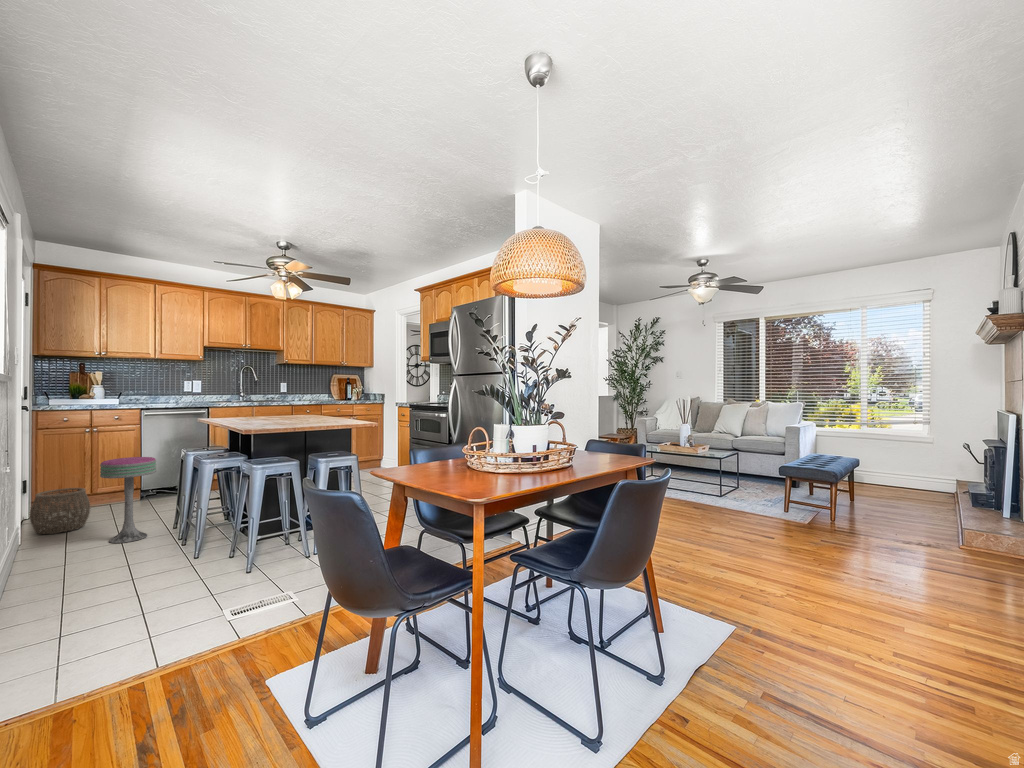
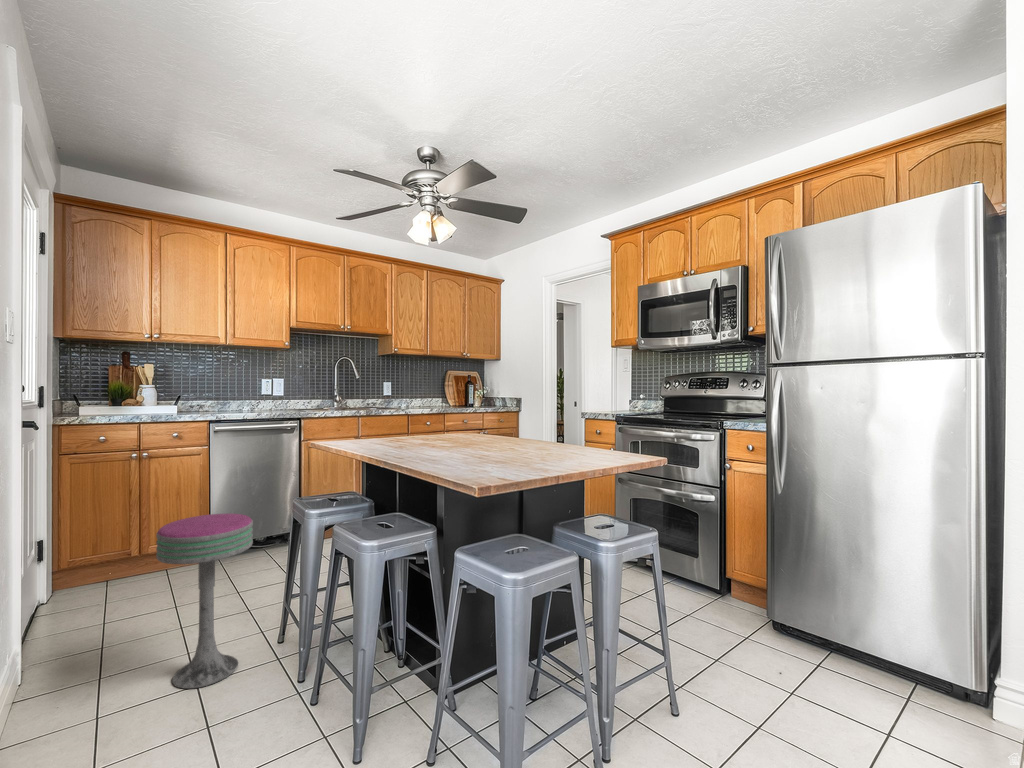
woven basket: present [29,488,90,534] -> none [35,560,139,653]

